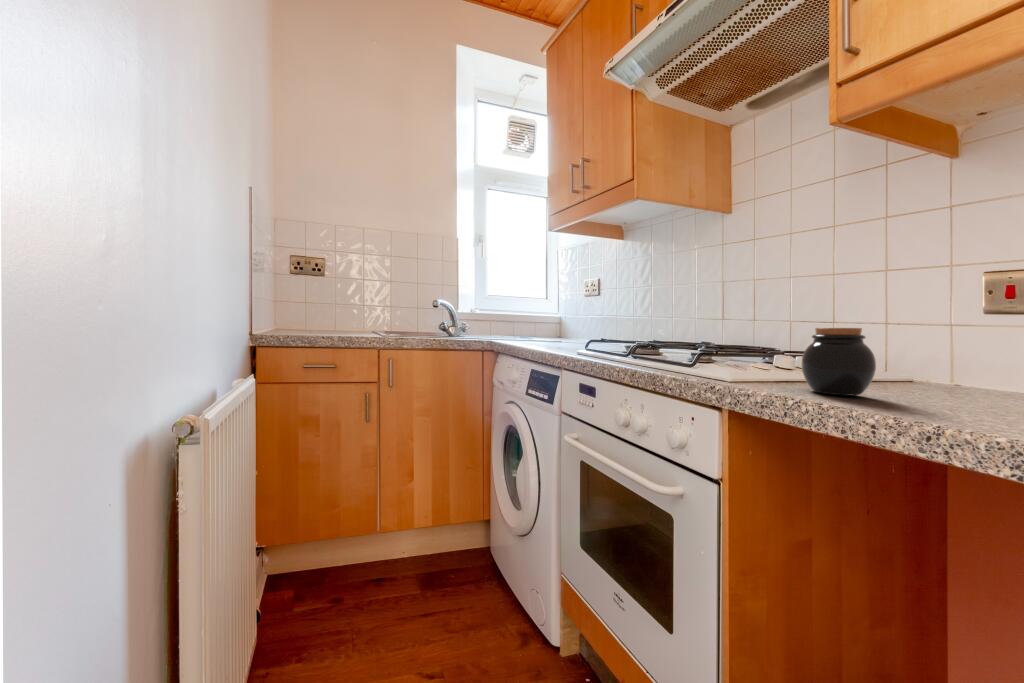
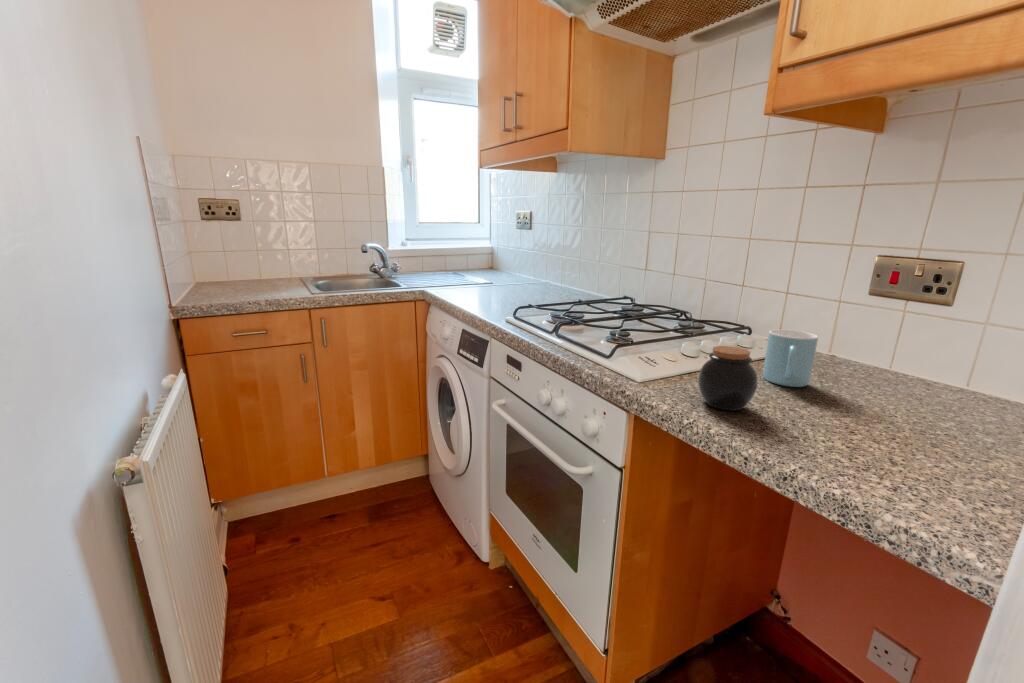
mug: none [882,331,946,391] -> present [763,329,818,387]

